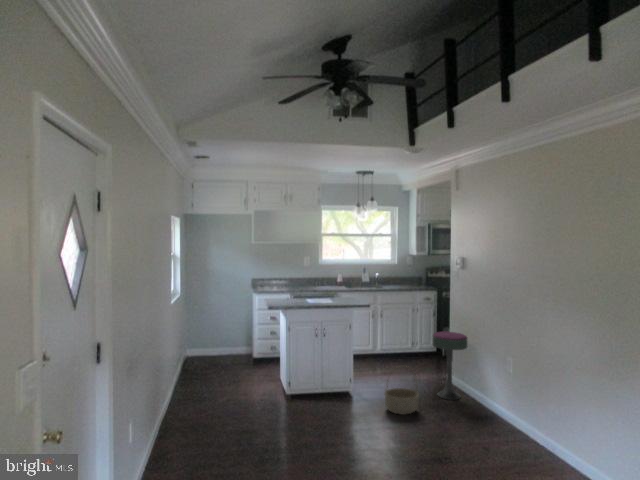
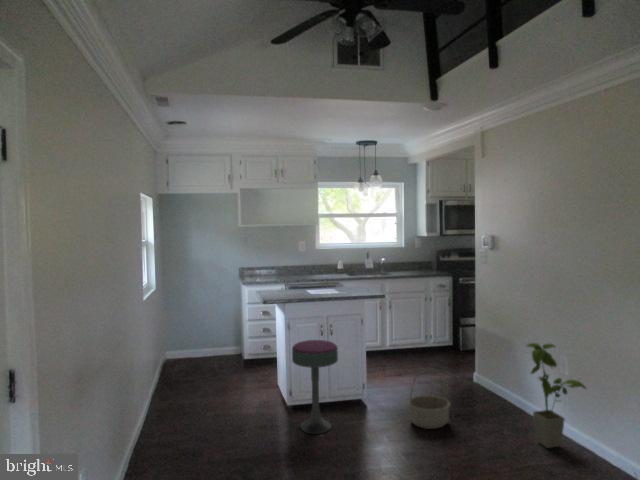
bar stool: present [433,332,468,400] -> present [292,340,338,434]
house plant: none [477,345,522,431] -> present [527,343,586,448]

